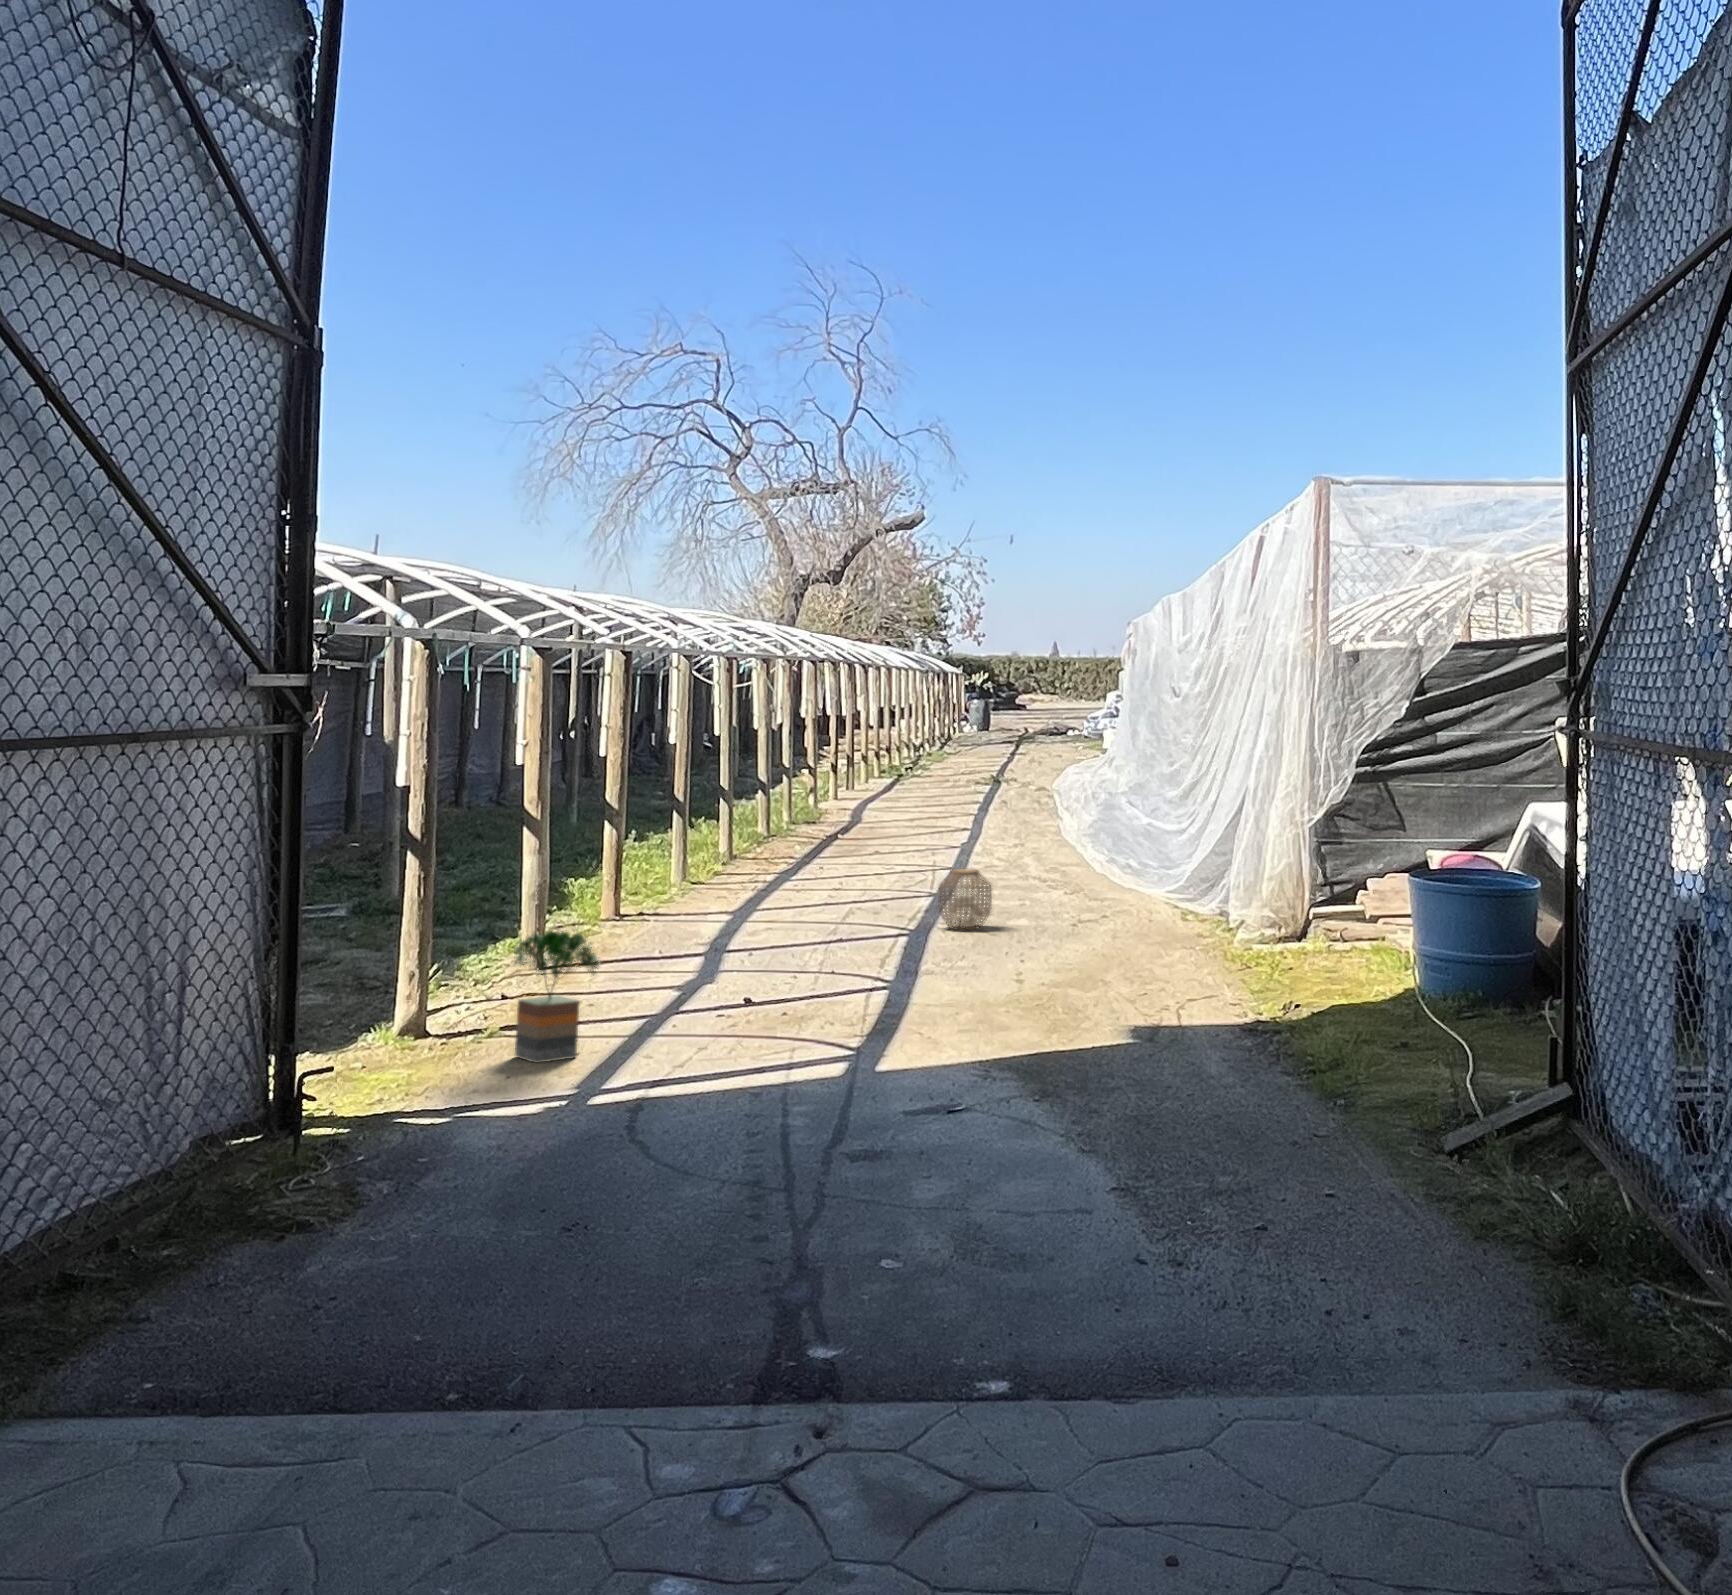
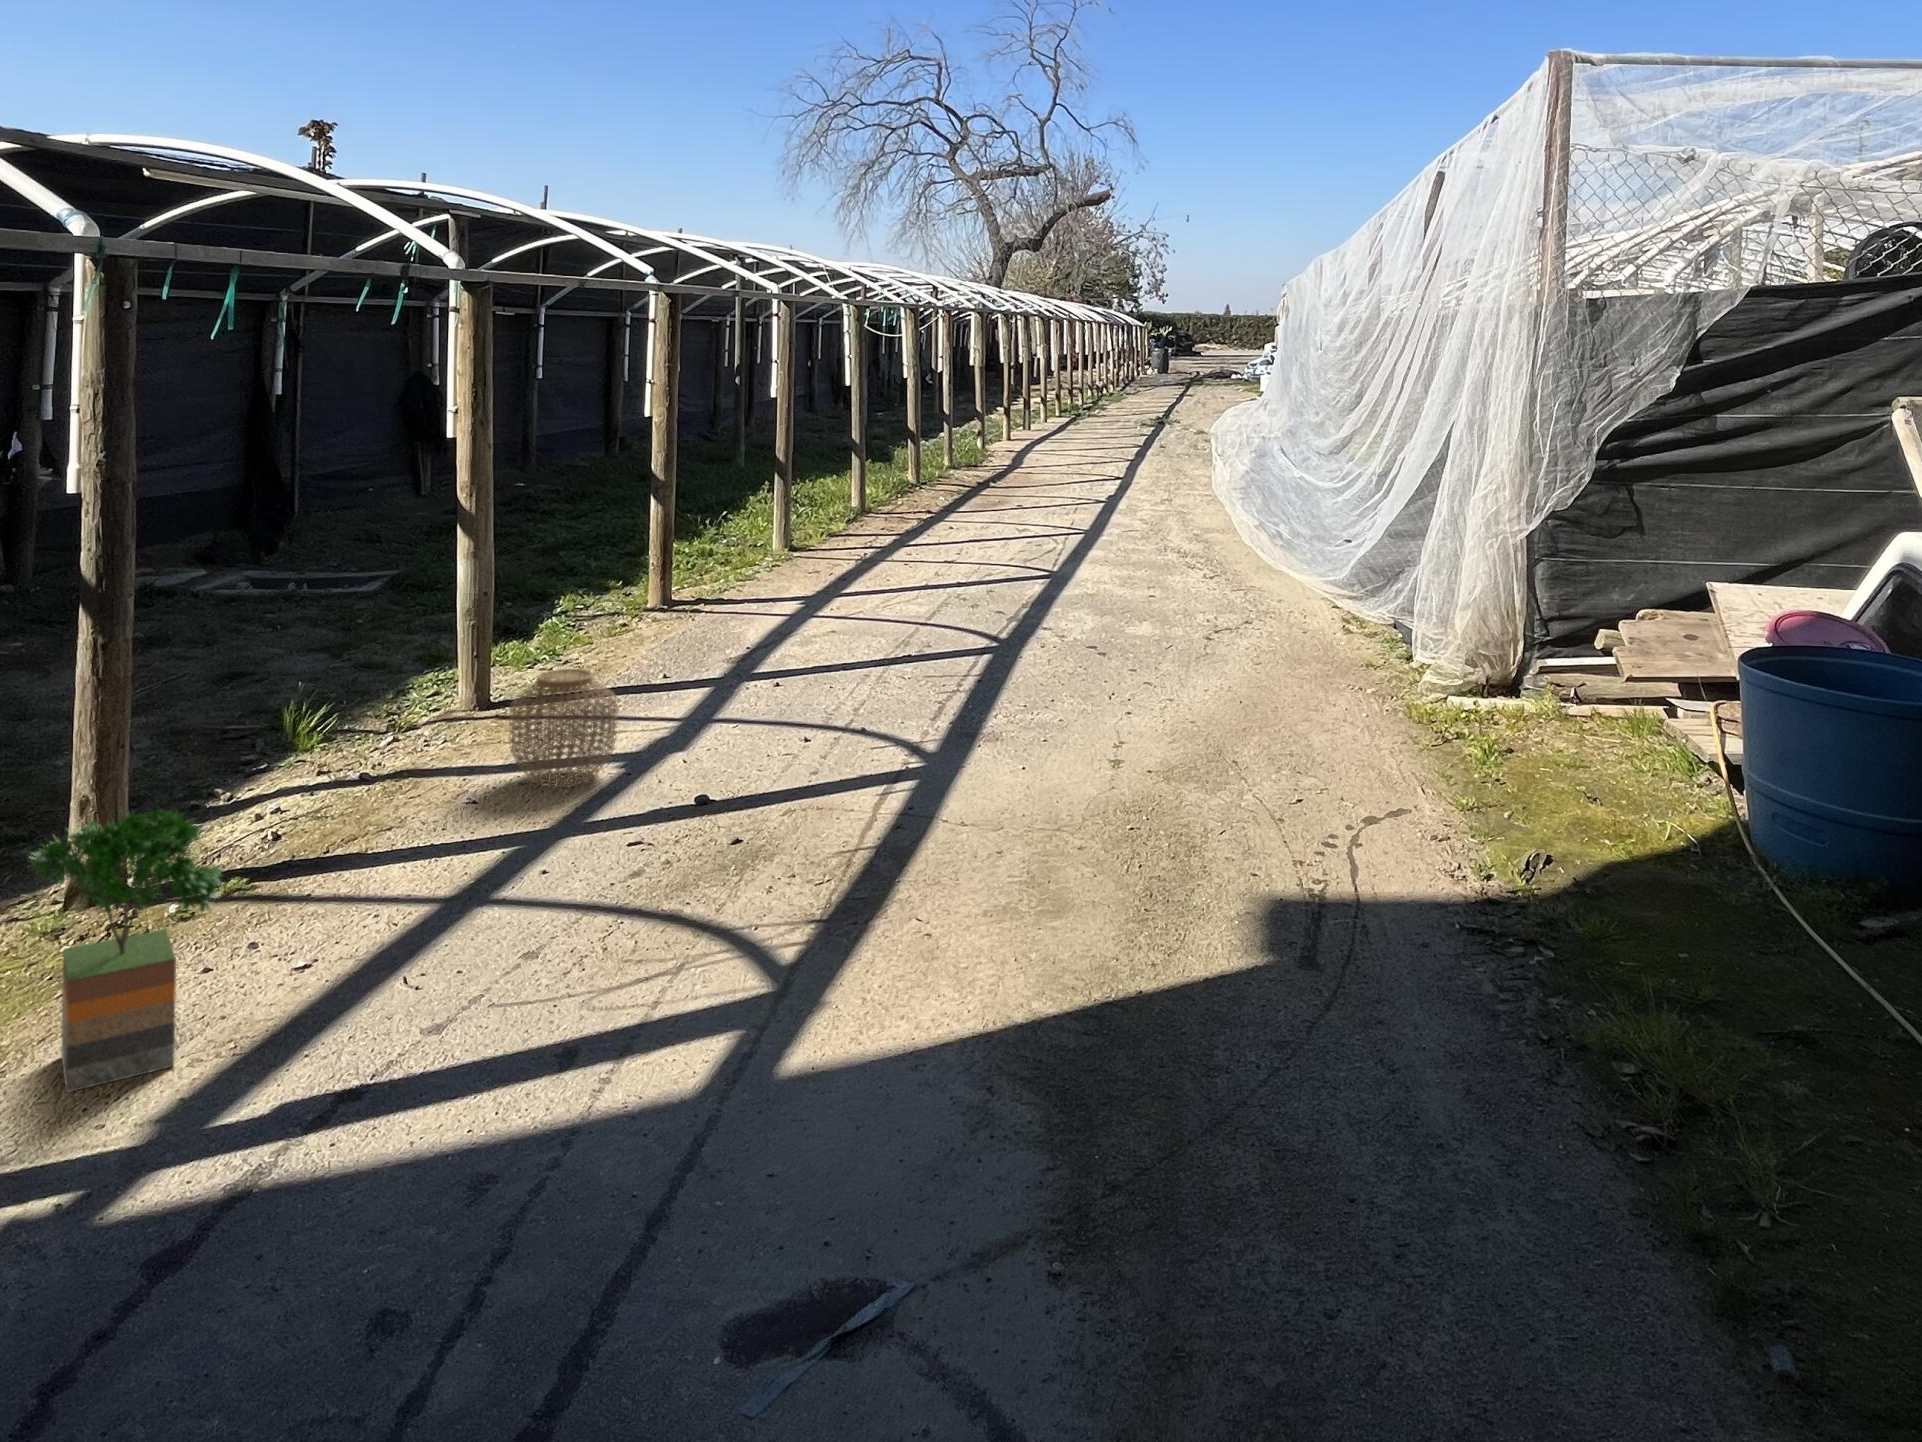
woven basket: present [938,869,992,930] -> present [510,669,617,788]

